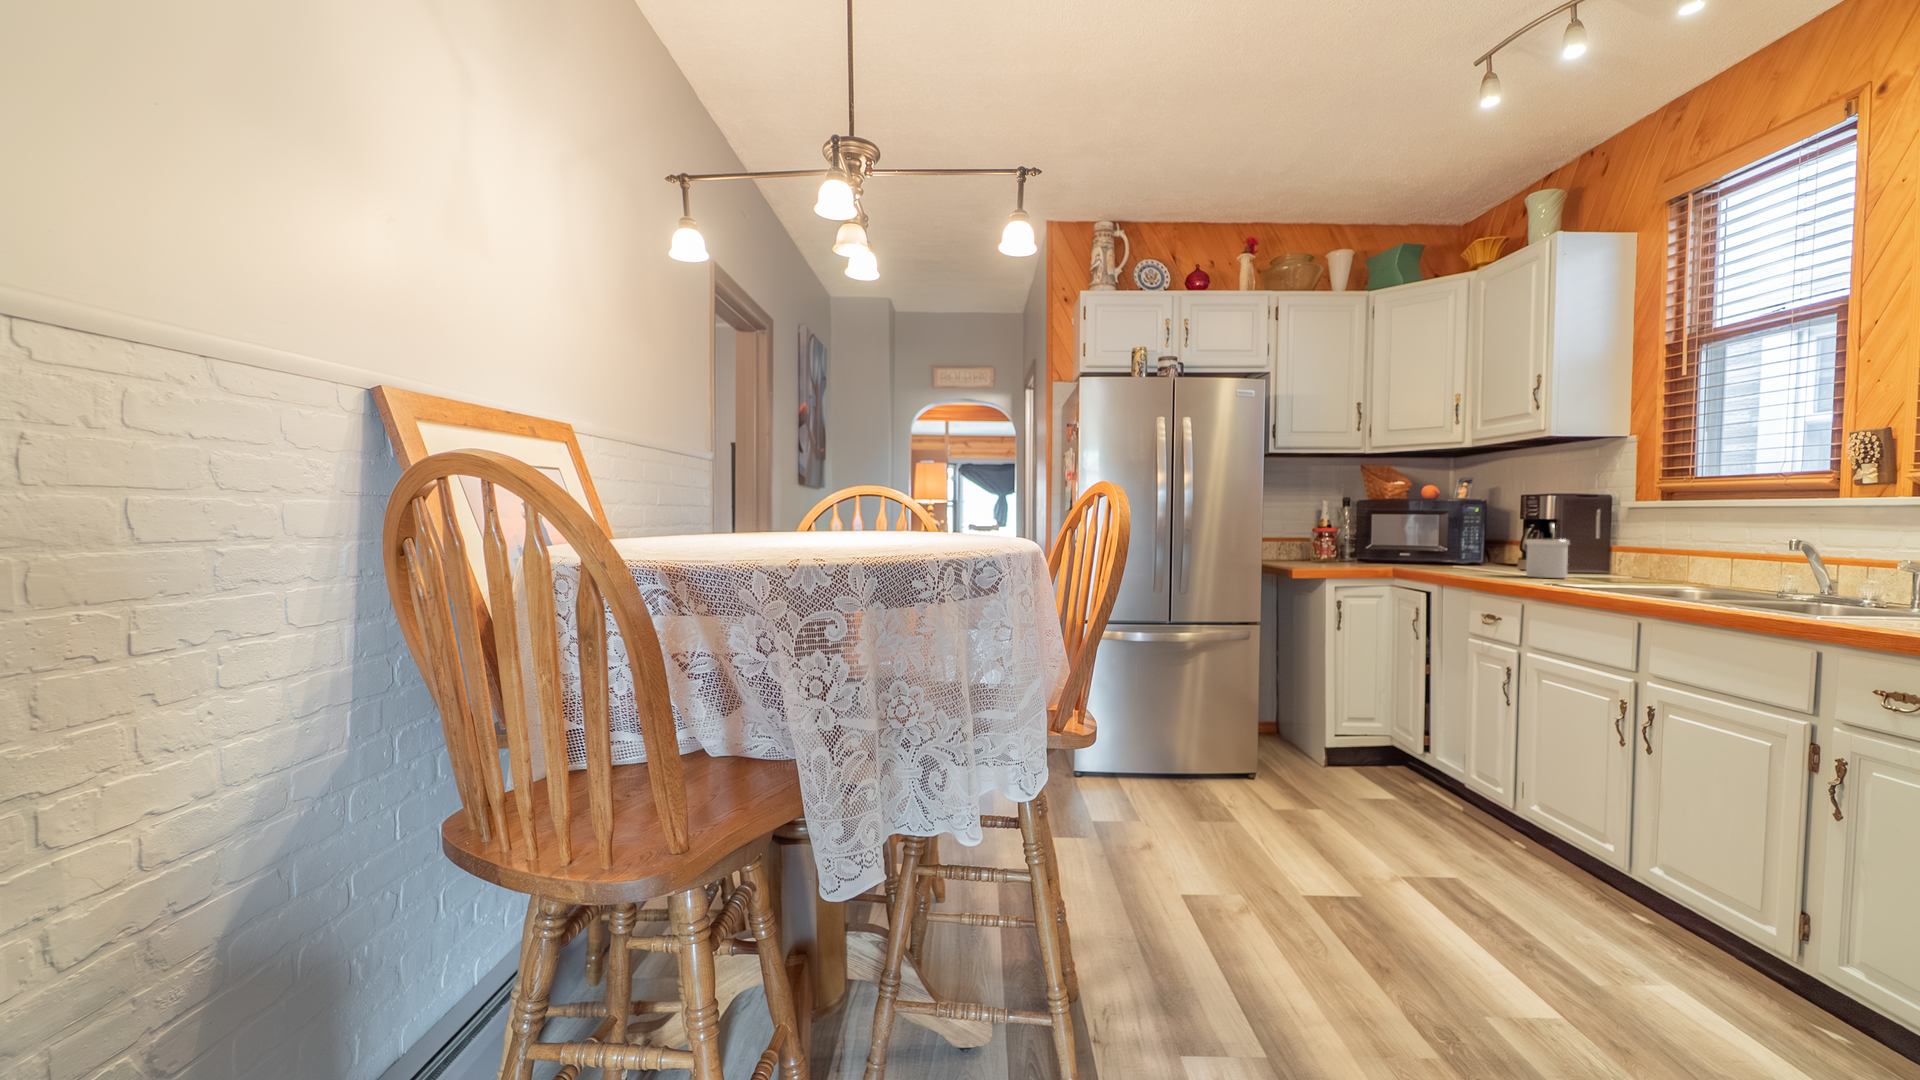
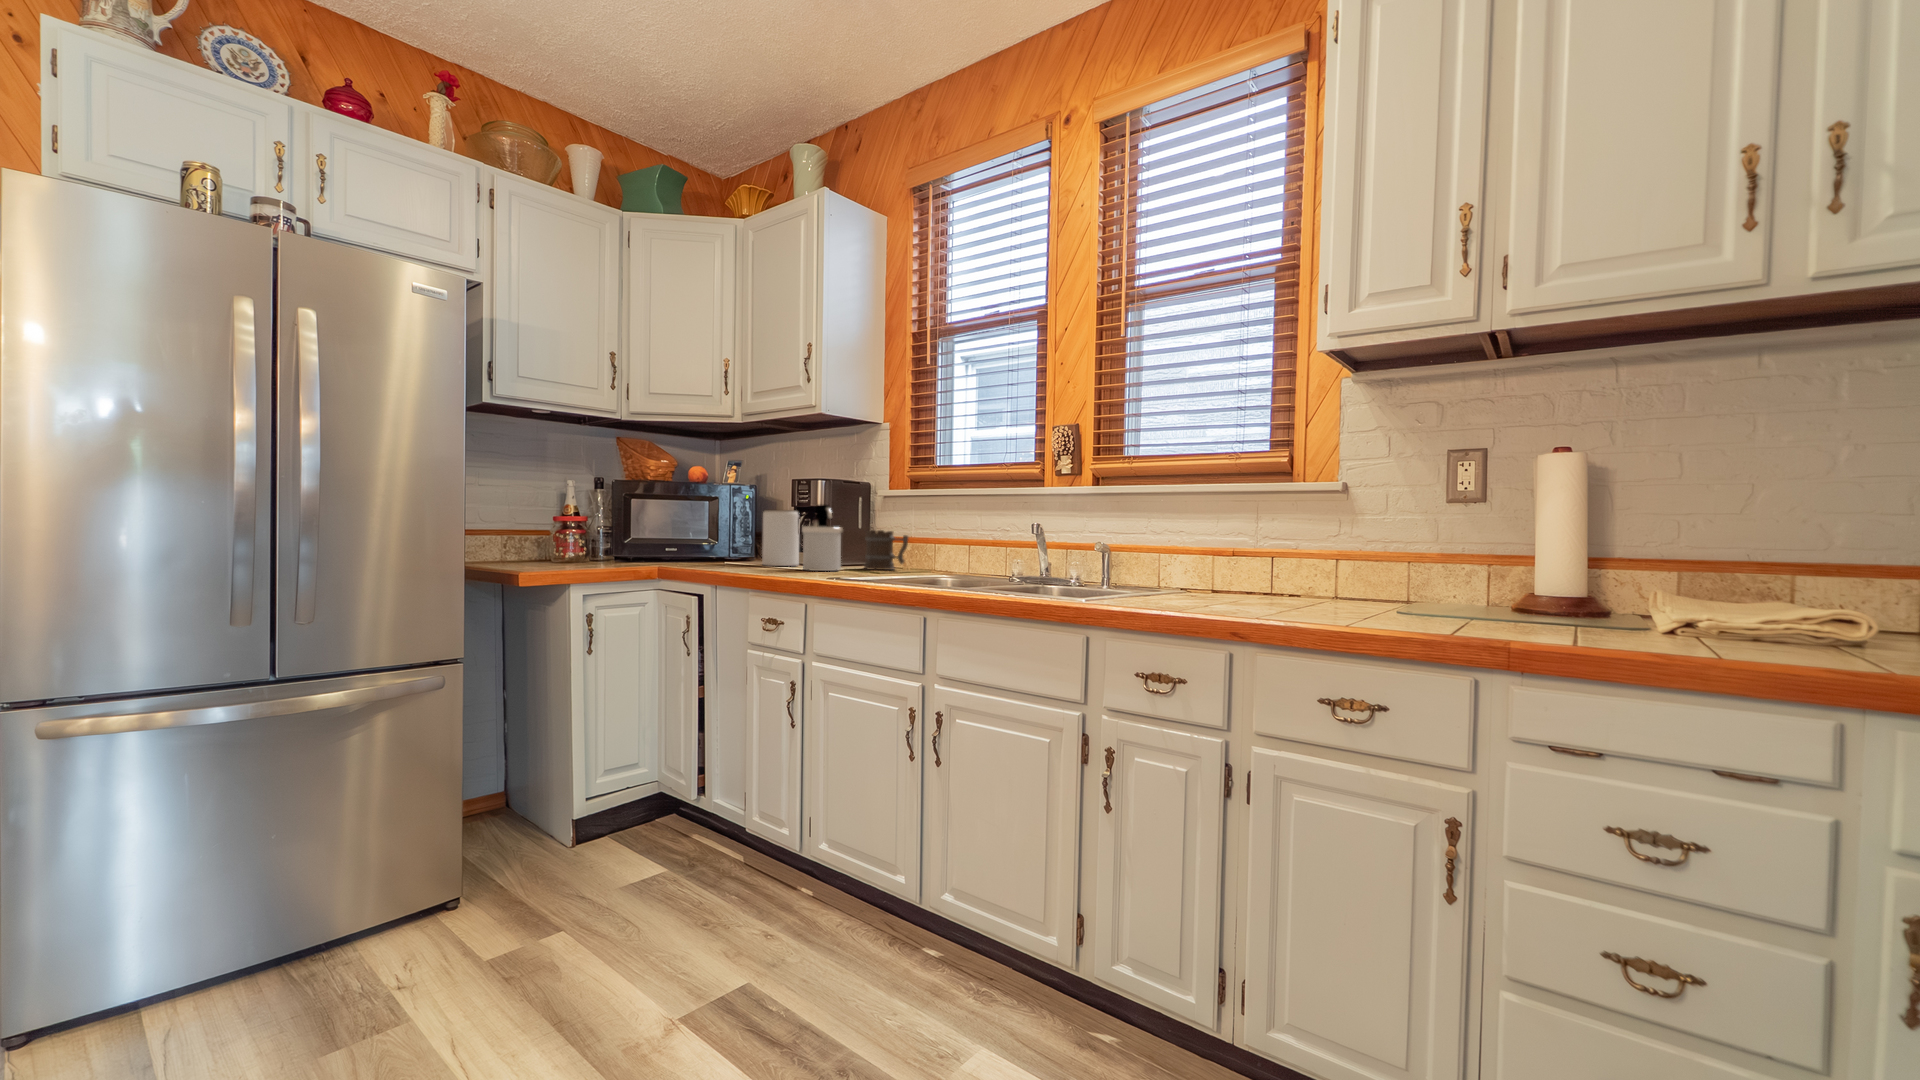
jar: none [1488,524,1527,572] -> present [762,510,800,566]
mug: none [1598,542,1655,580] -> present [864,530,908,570]

